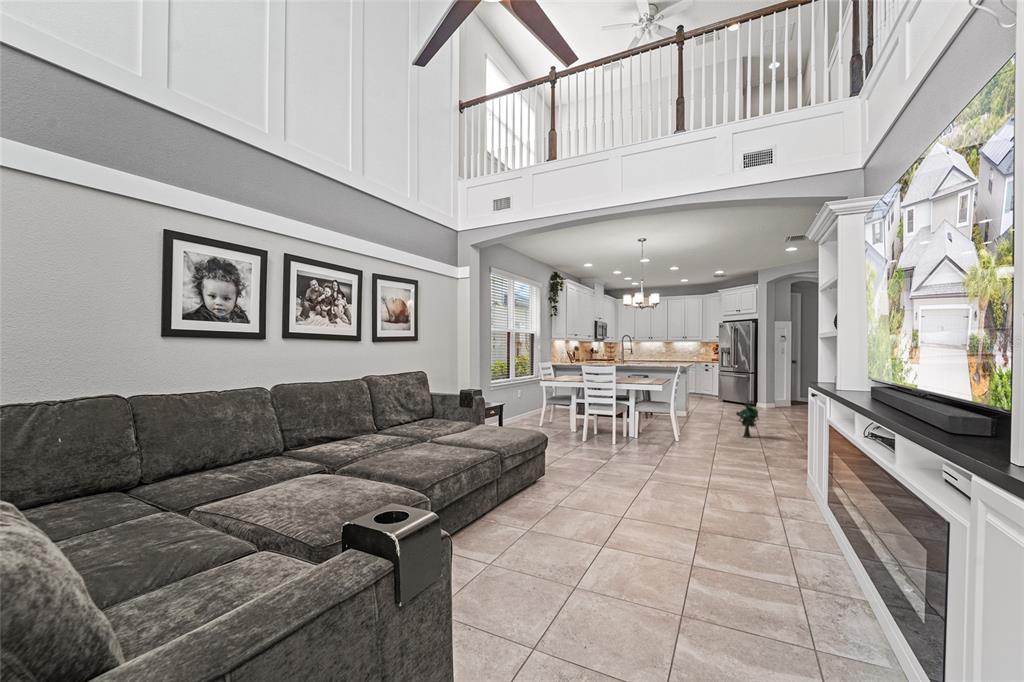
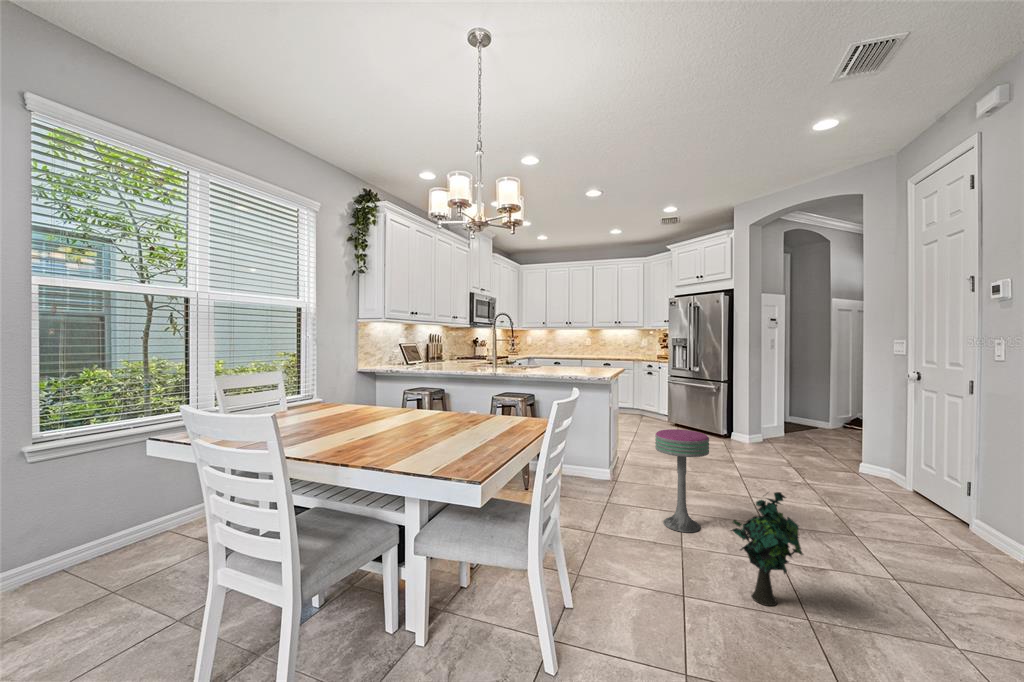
bar stool: none [709,388,732,428] -> present [655,429,709,532]

